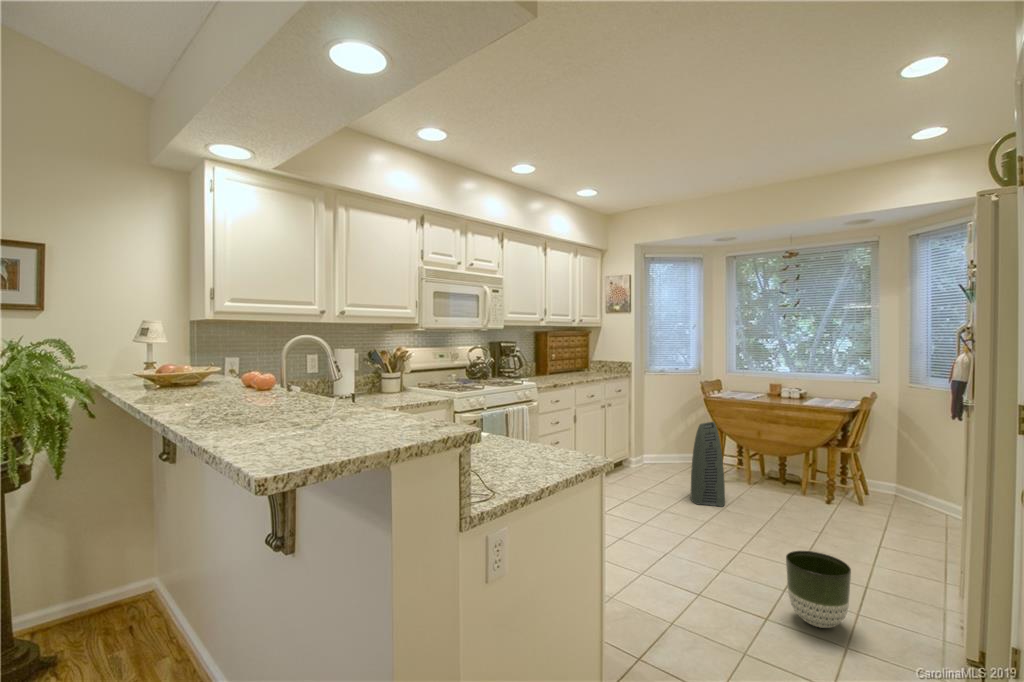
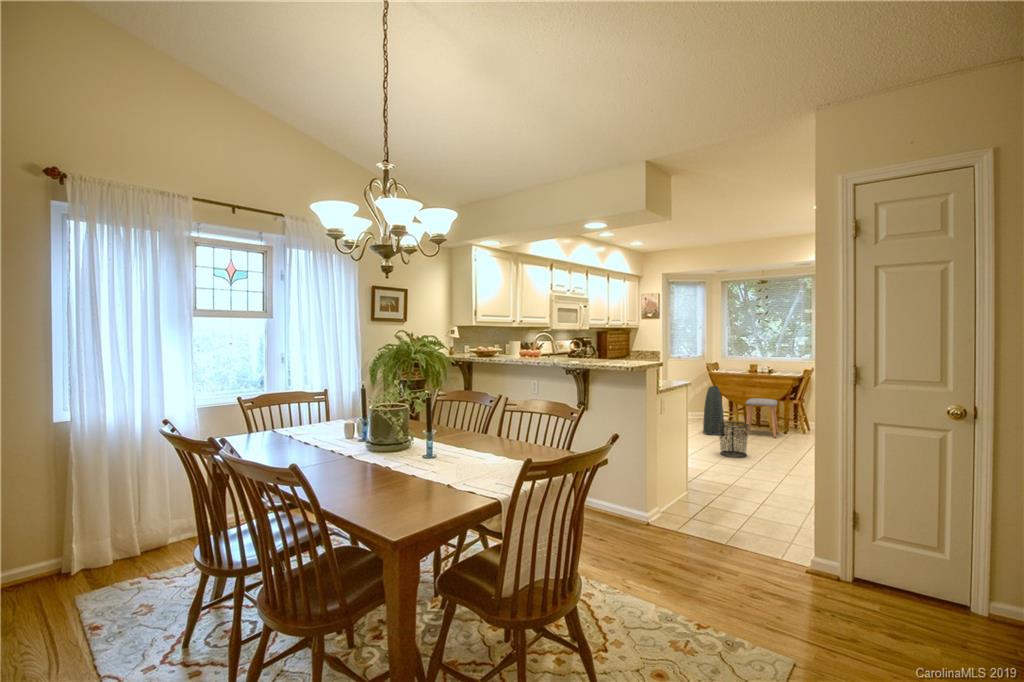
stool: none [759,443,816,516] -> present [745,398,778,438]
trash can: none [705,500,765,578] -> present [718,421,749,458]
planter: present [786,551,851,628] -> none [760,437,789,469]

